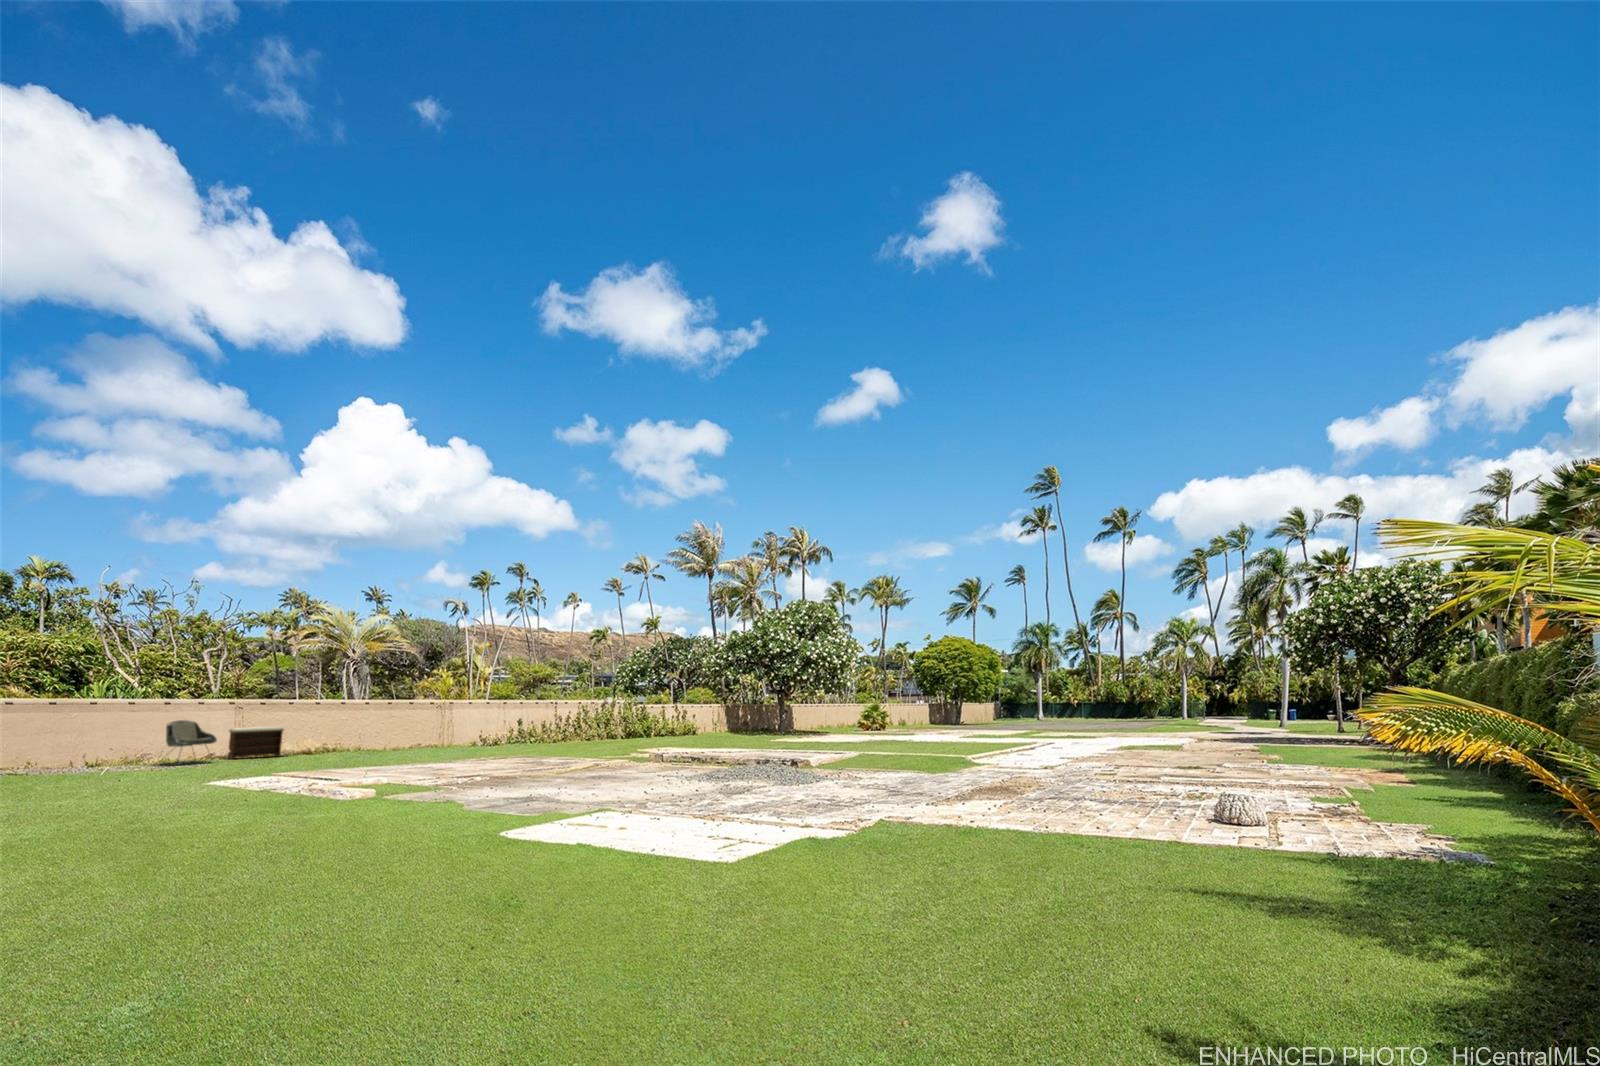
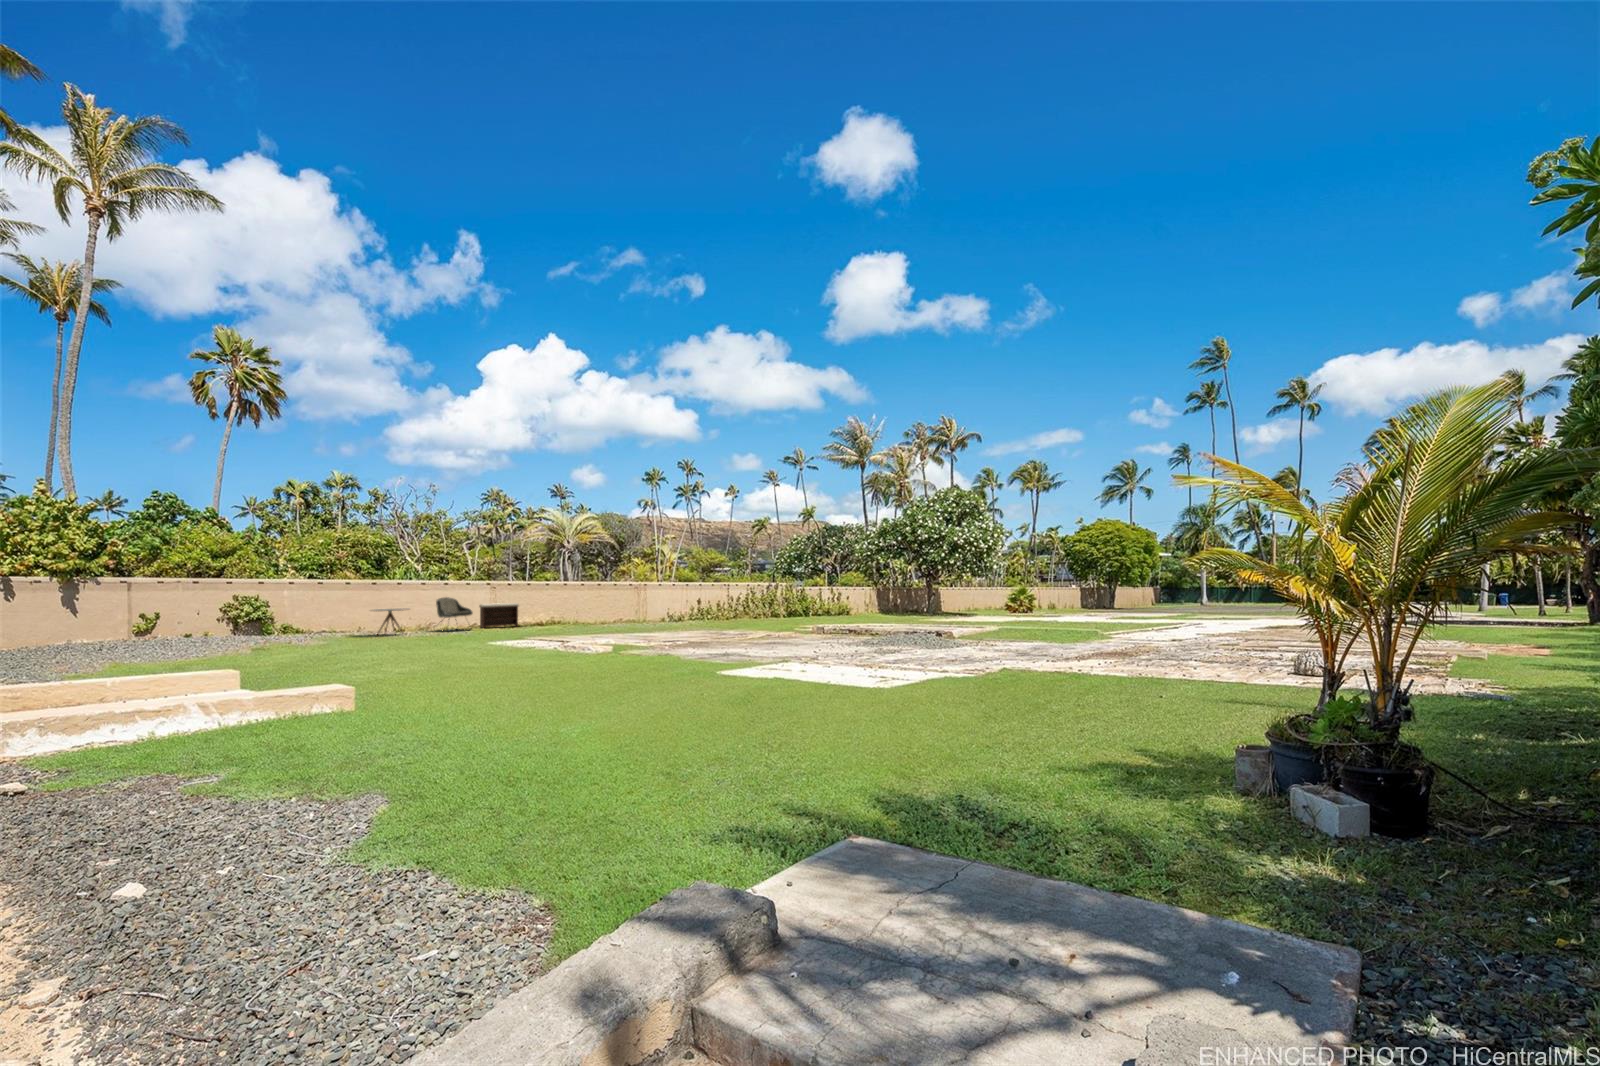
round table: none [62,736,126,773] -> present [374,608,405,633]

